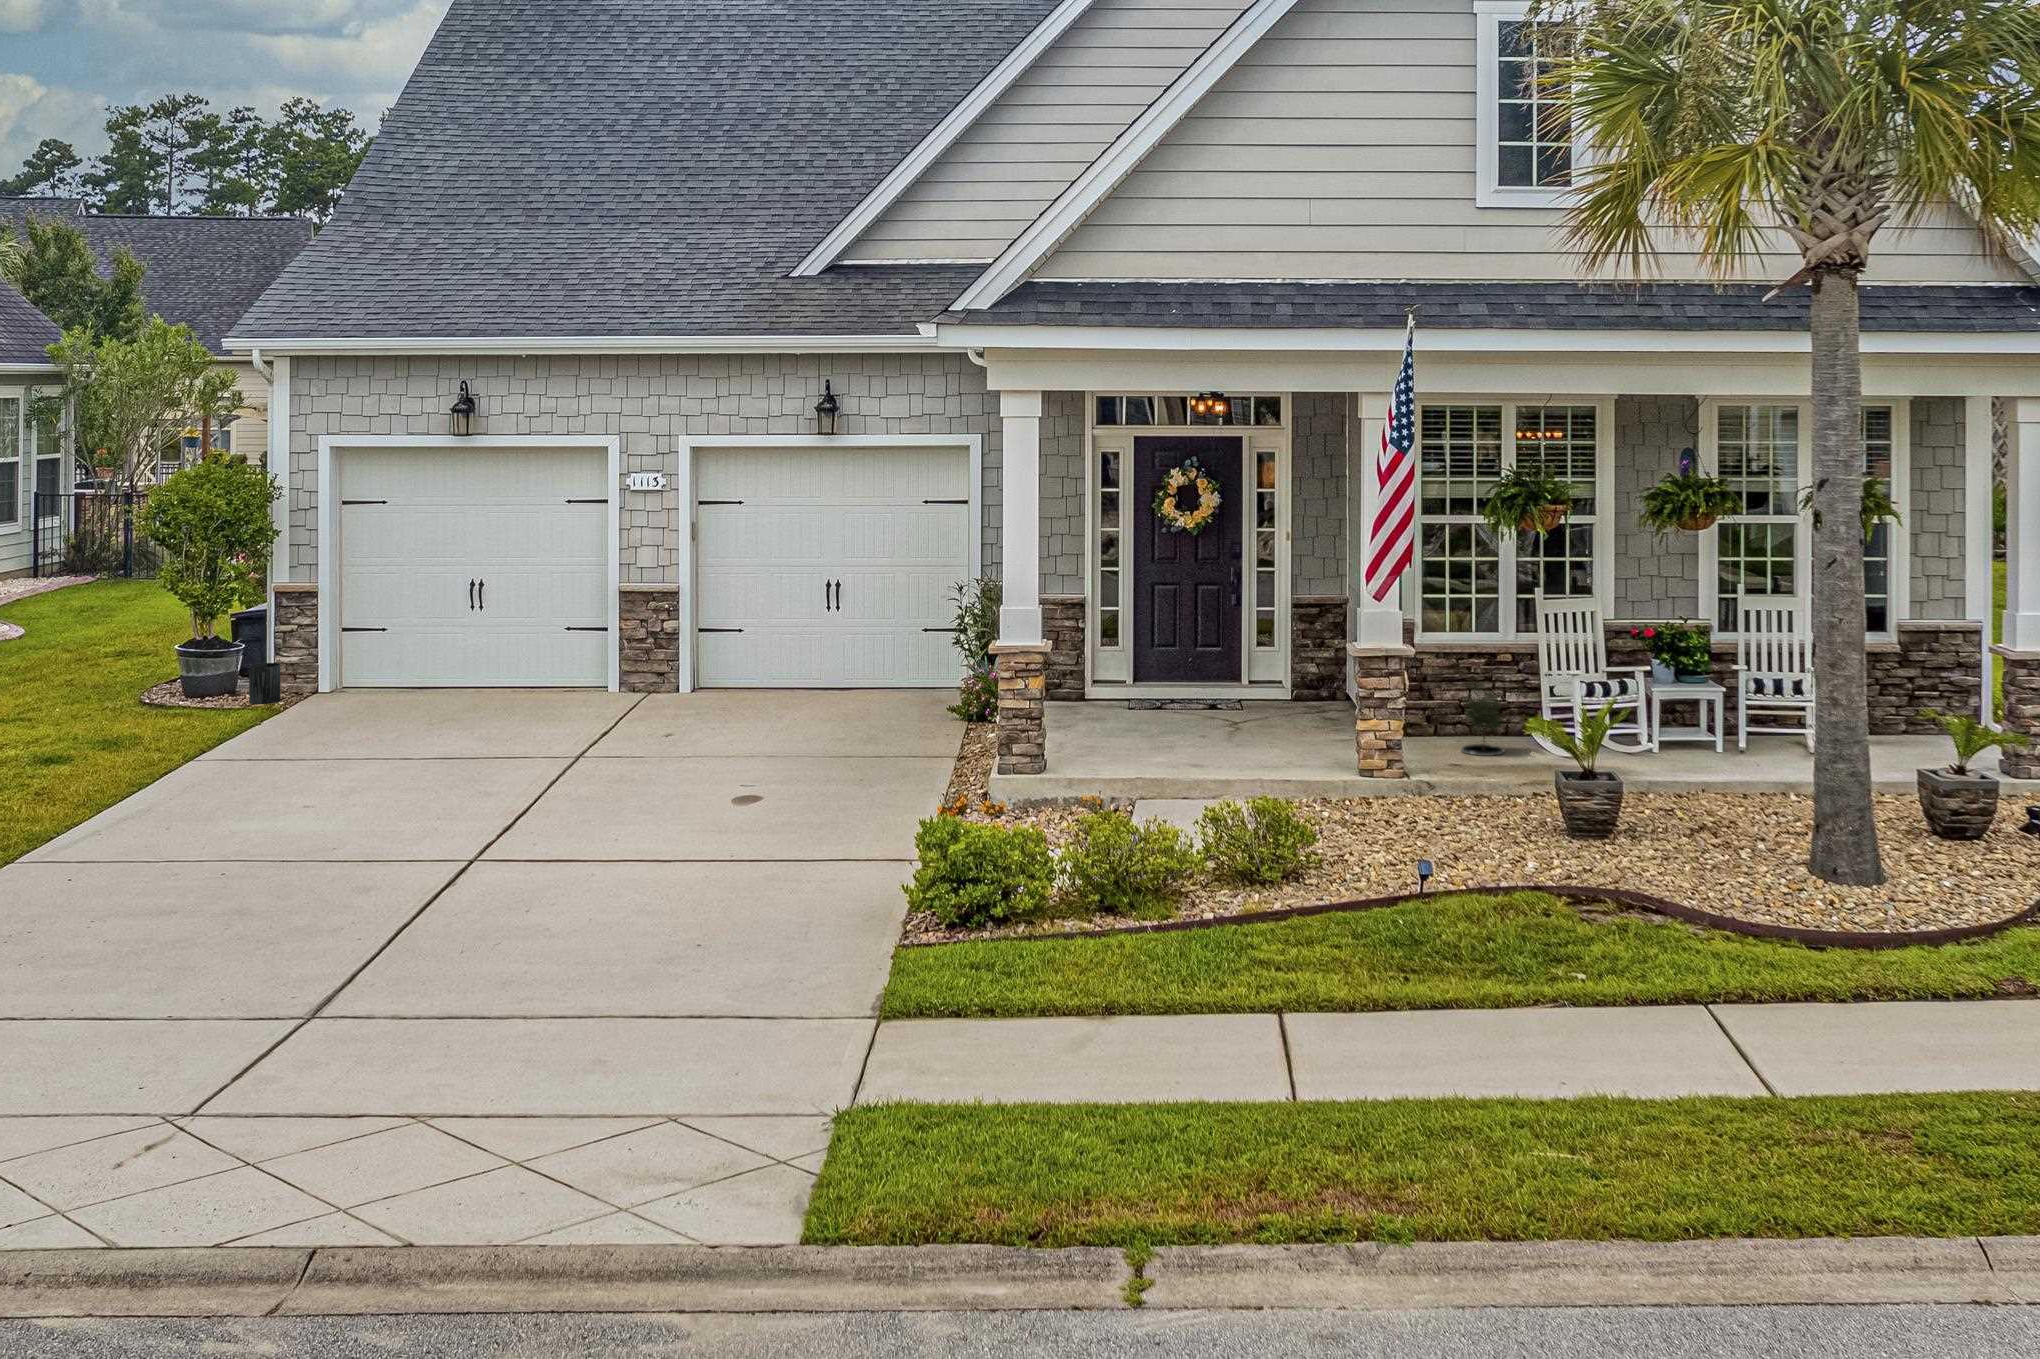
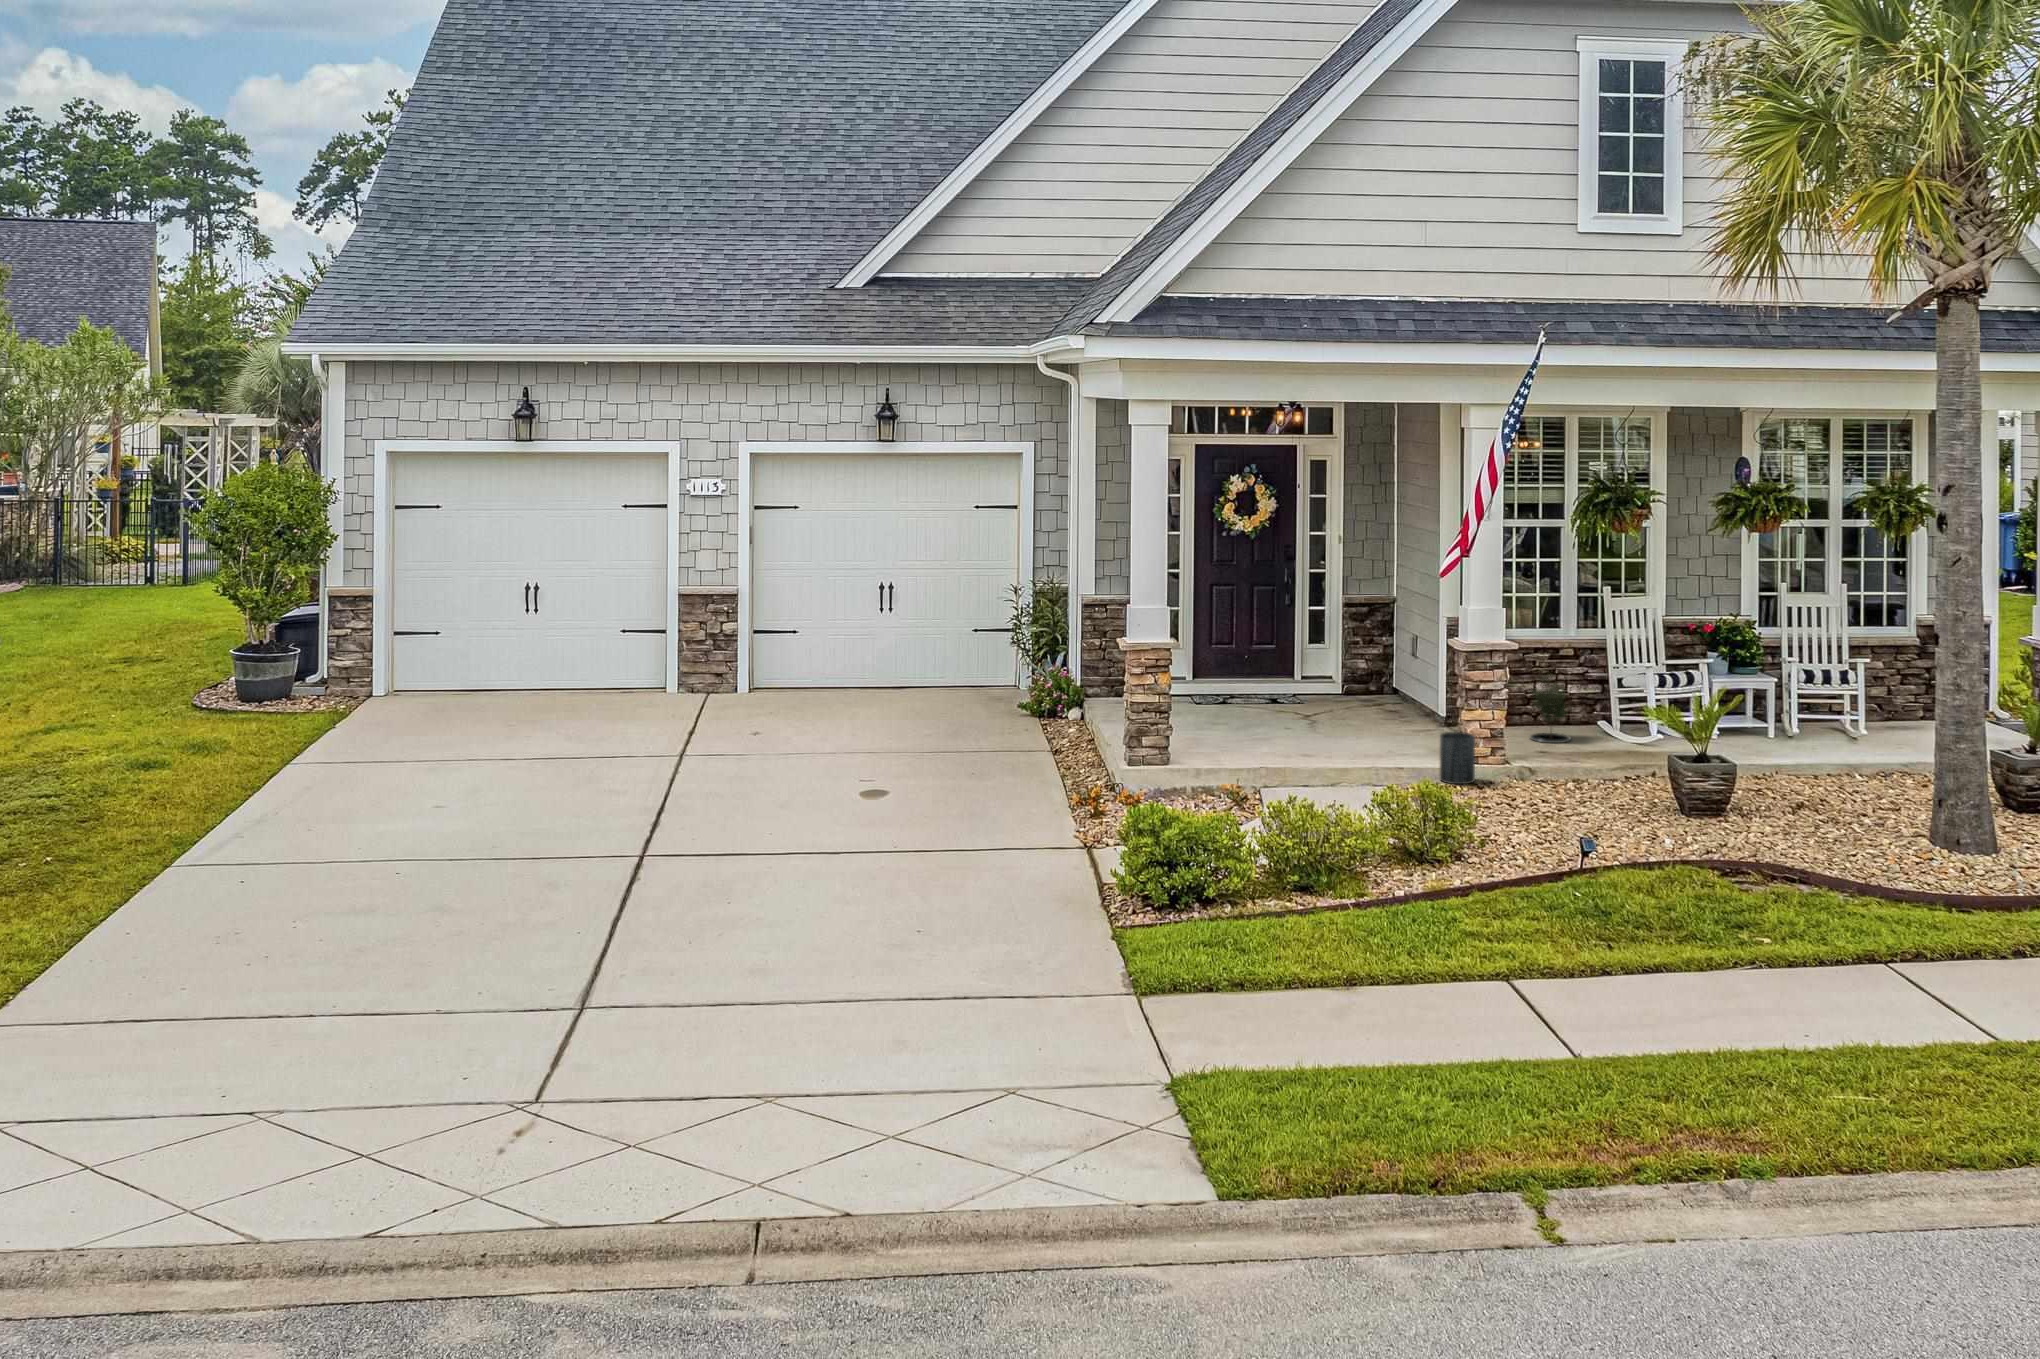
trash can: present [249,663,280,704] -> present [1440,732,1475,784]

